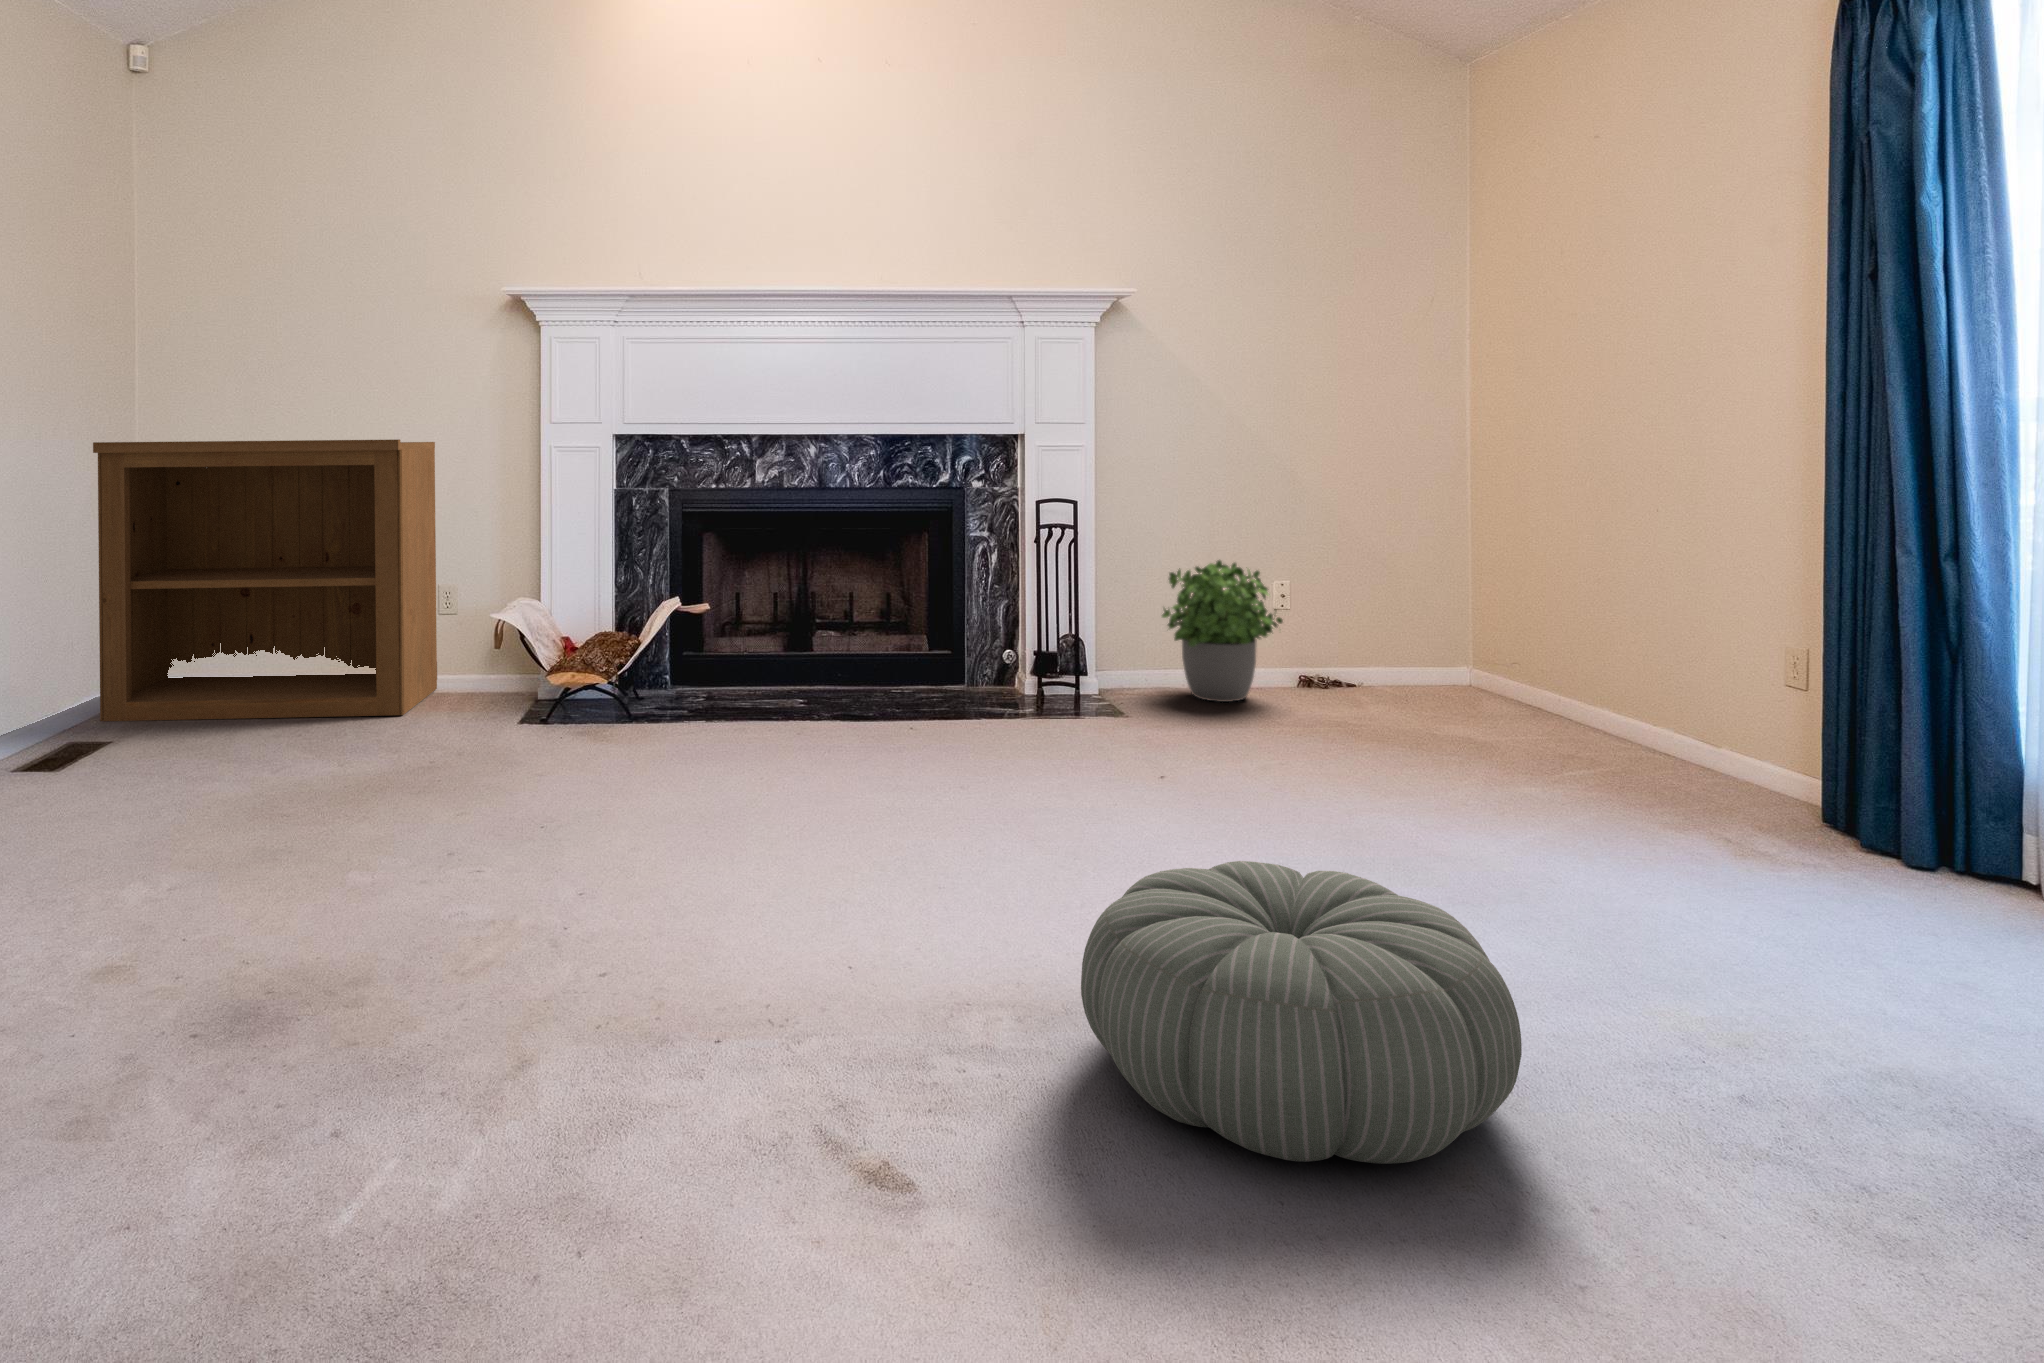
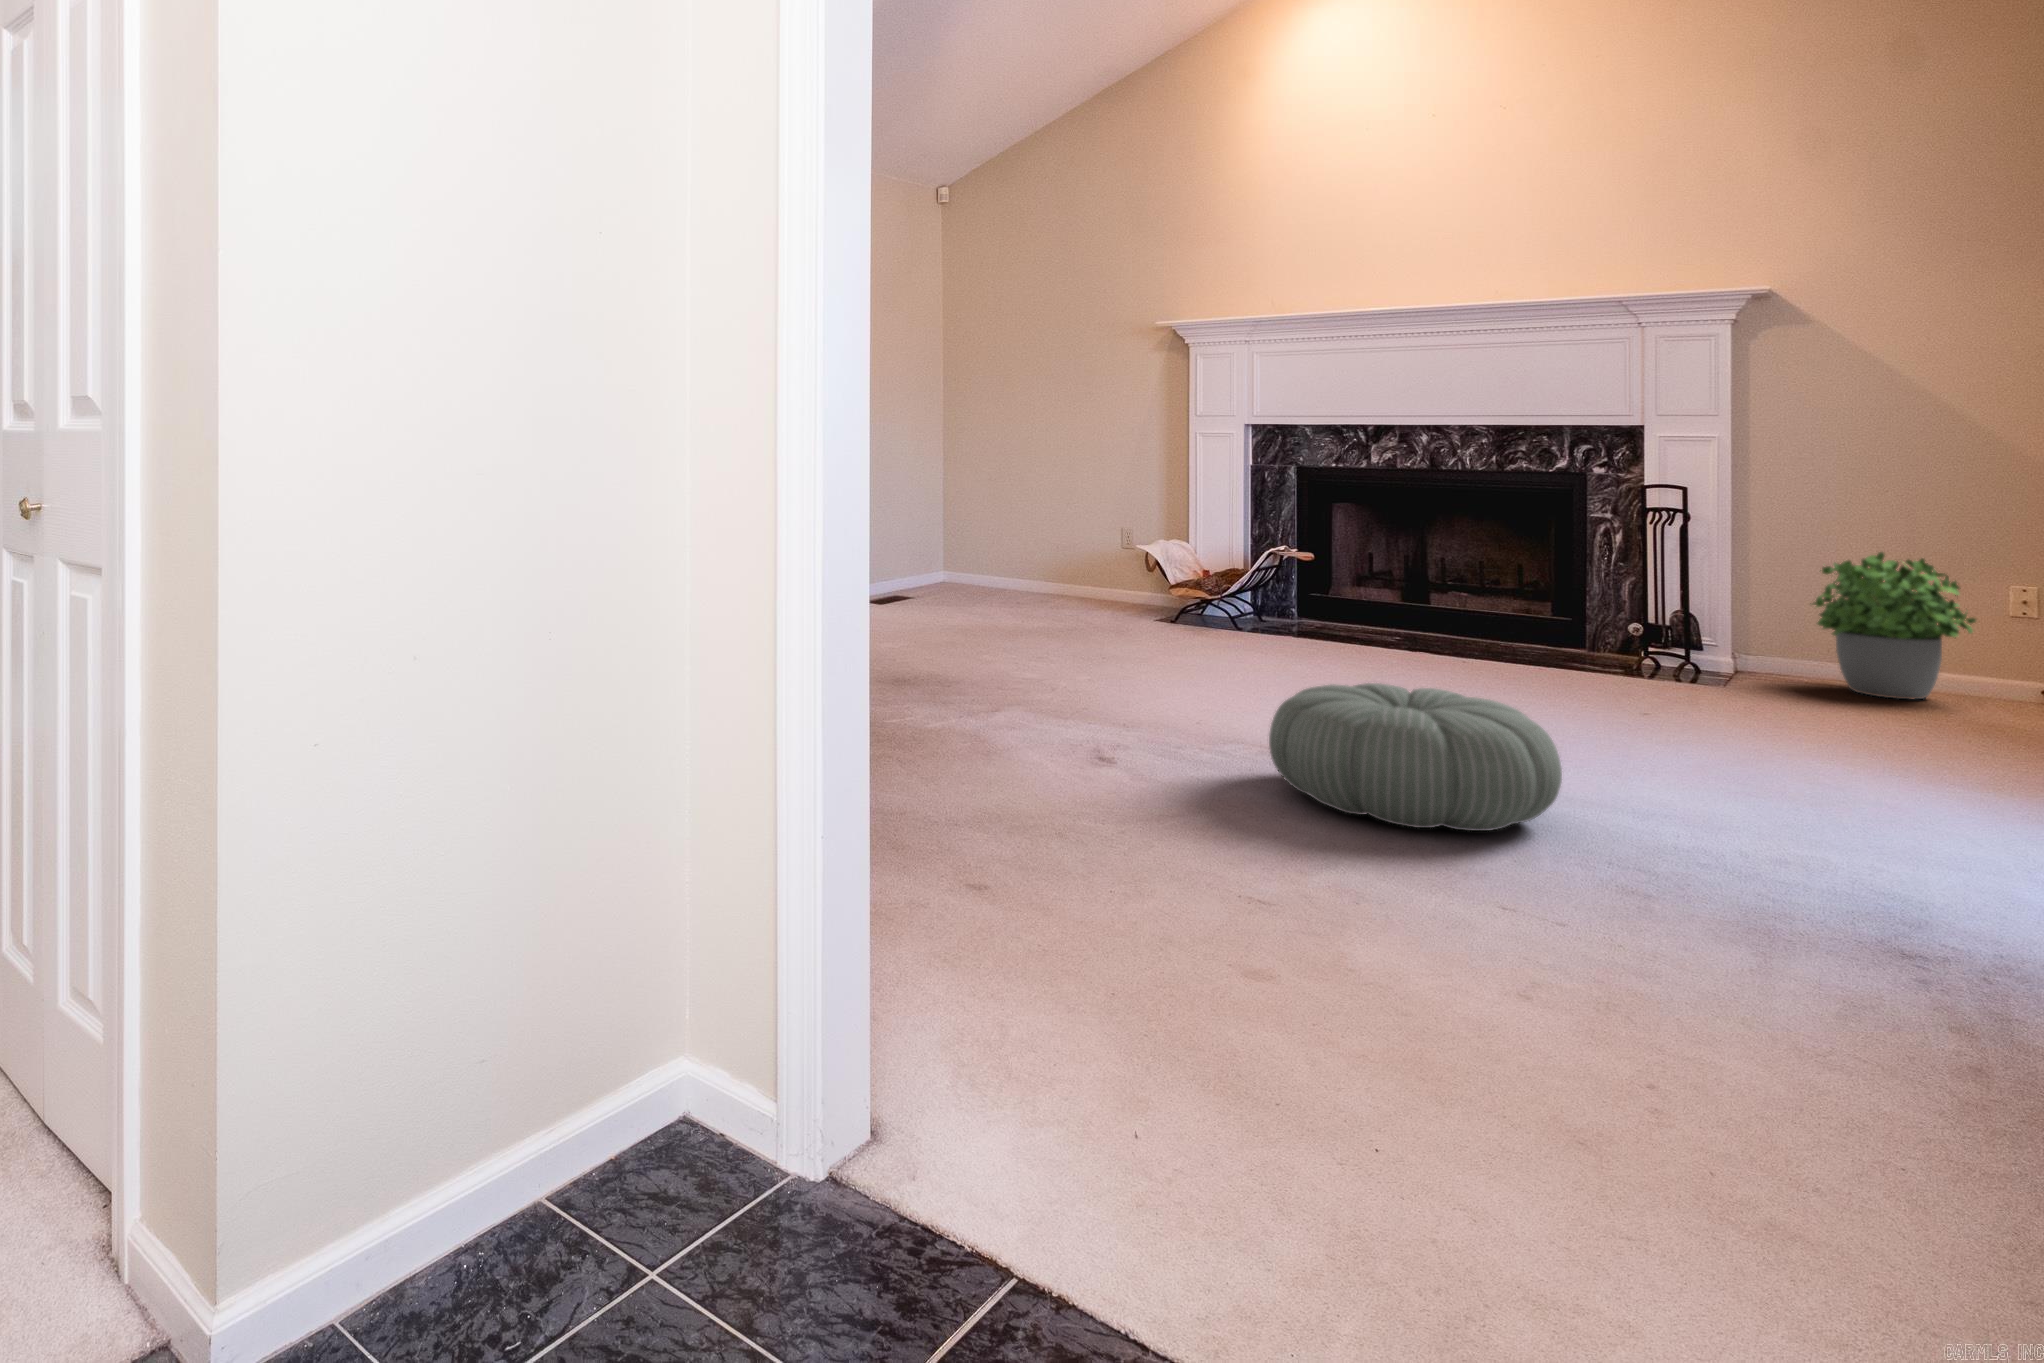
bookshelf: present [93,439,437,721] -> none [913,427,1122,610]

